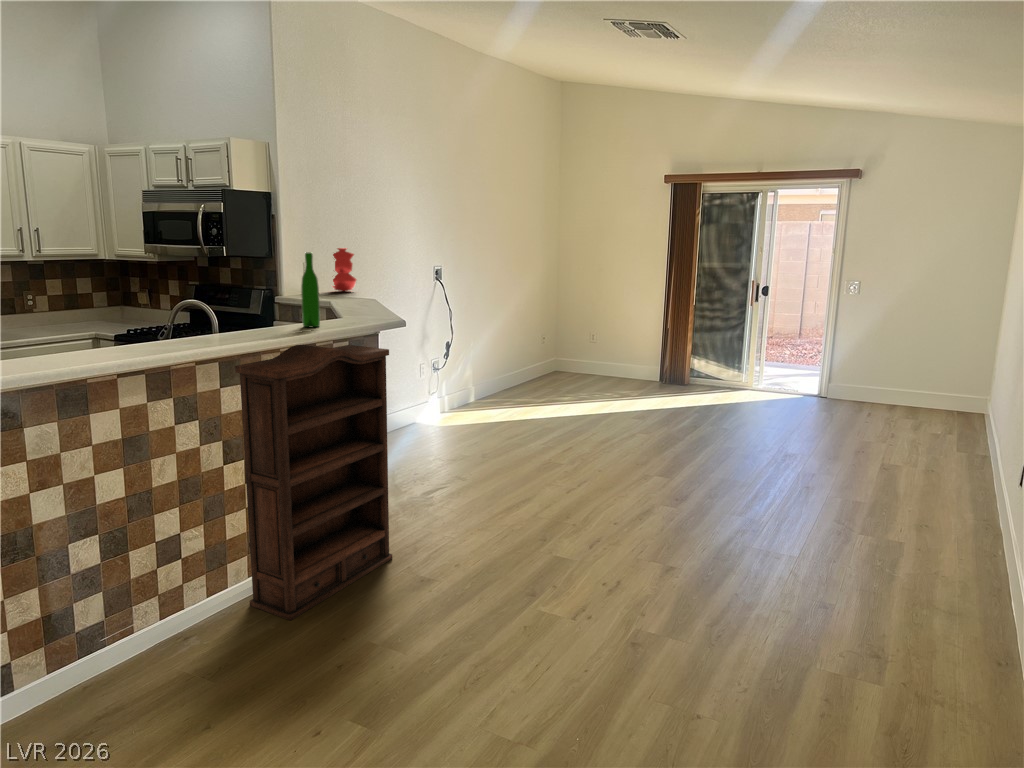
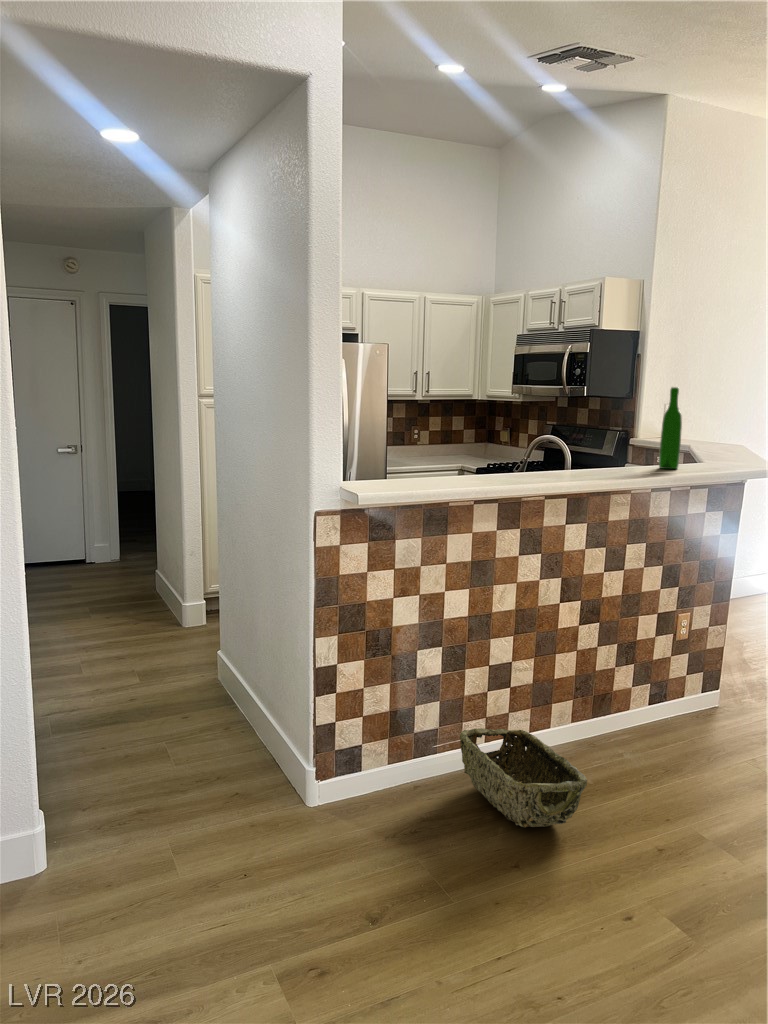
vase: present [332,248,357,291] -> none [690,388,723,436]
bookshelf: present [235,345,392,621] -> none [569,487,760,782]
woven basket: none [131,597,269,689] -> present [460,728,587,827]

